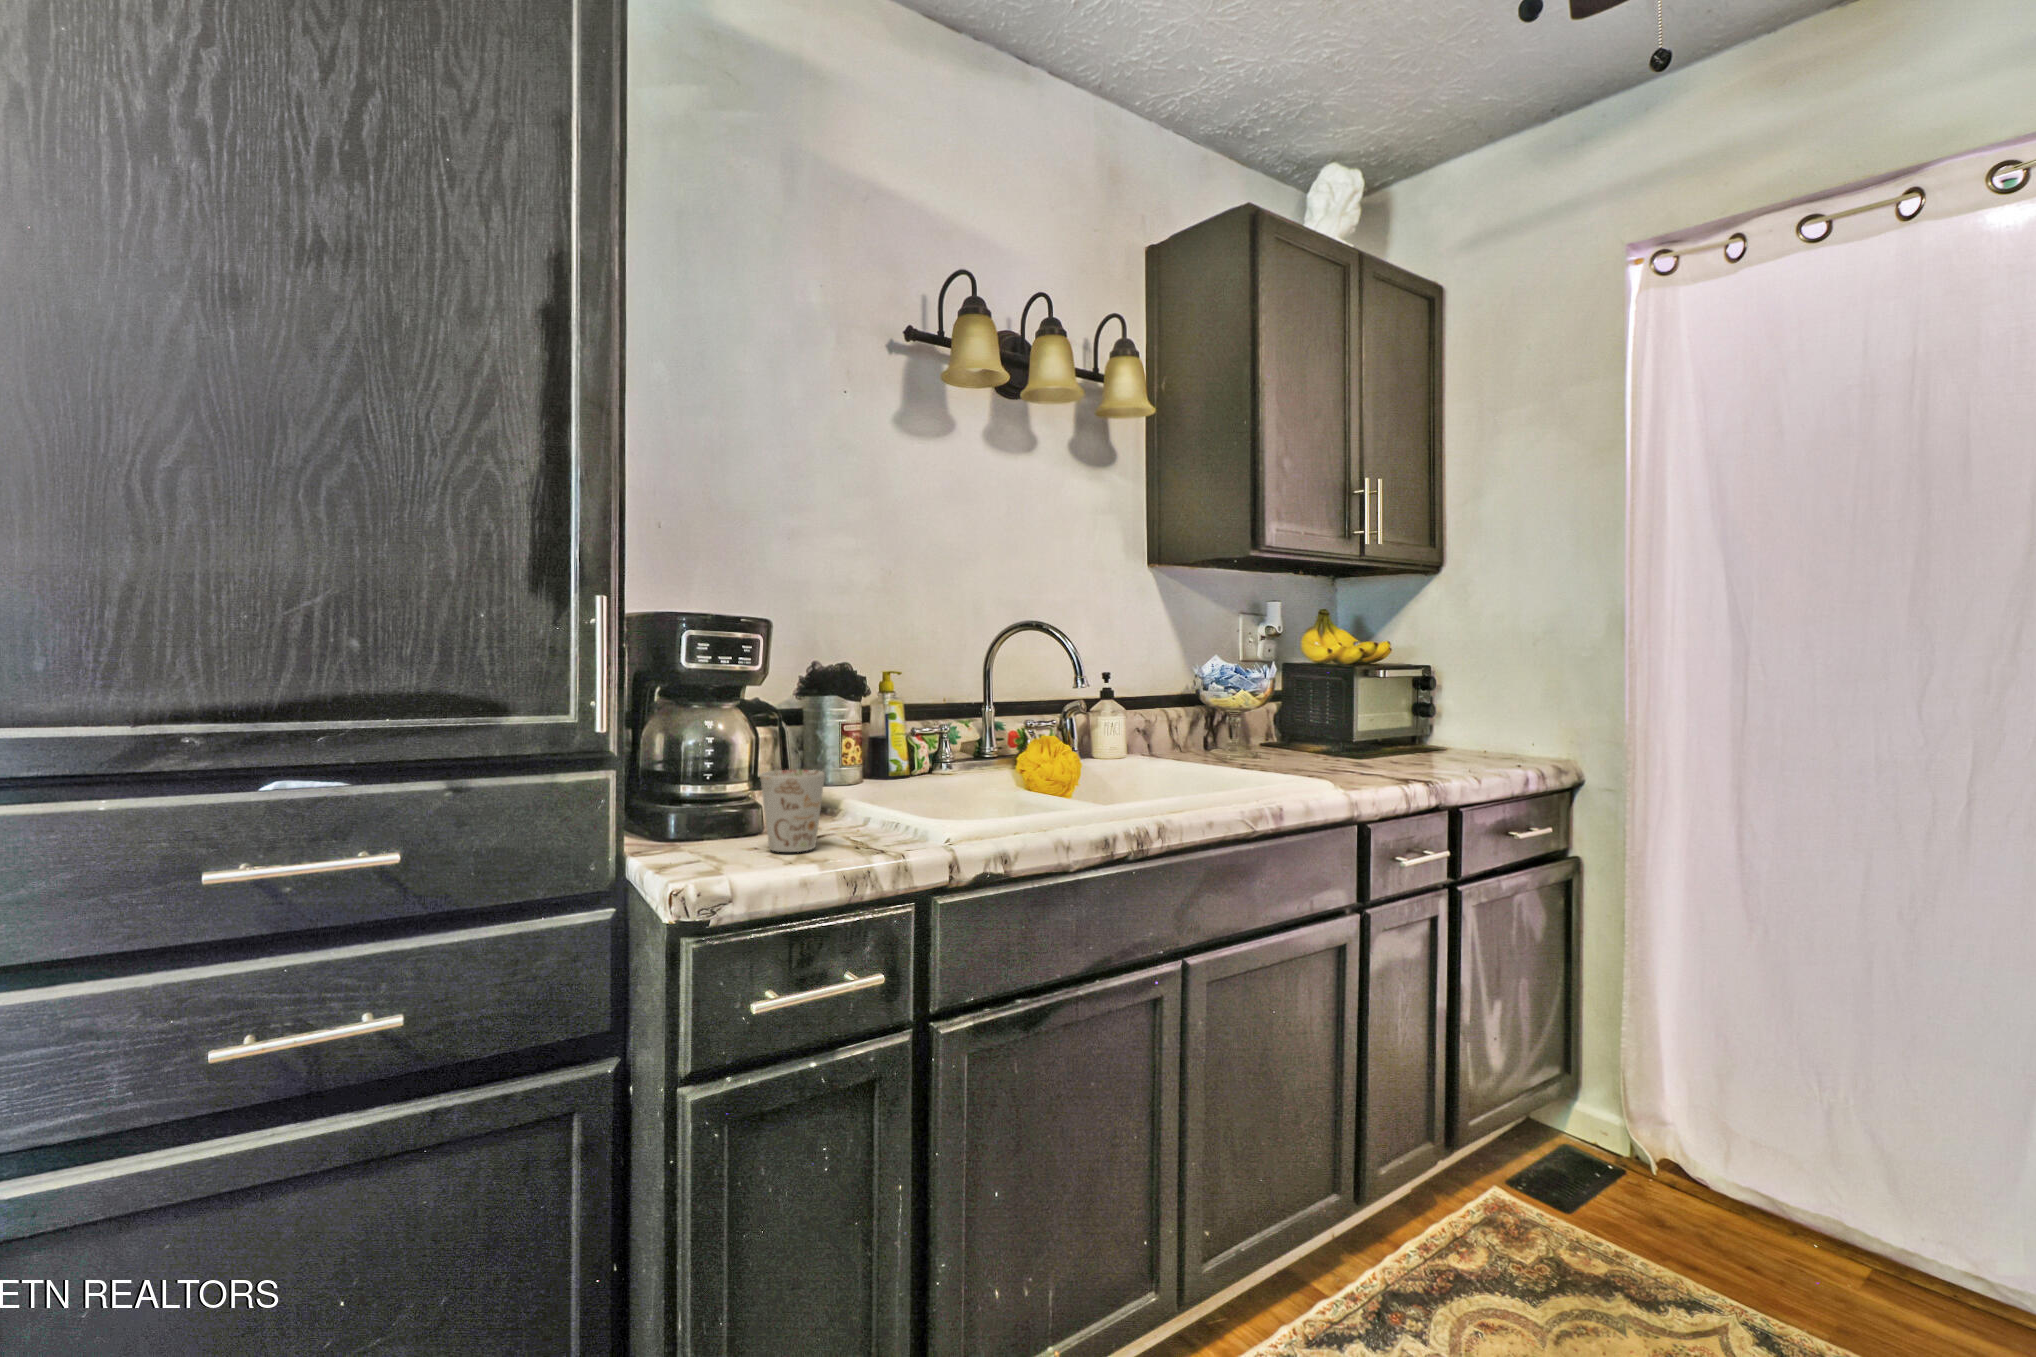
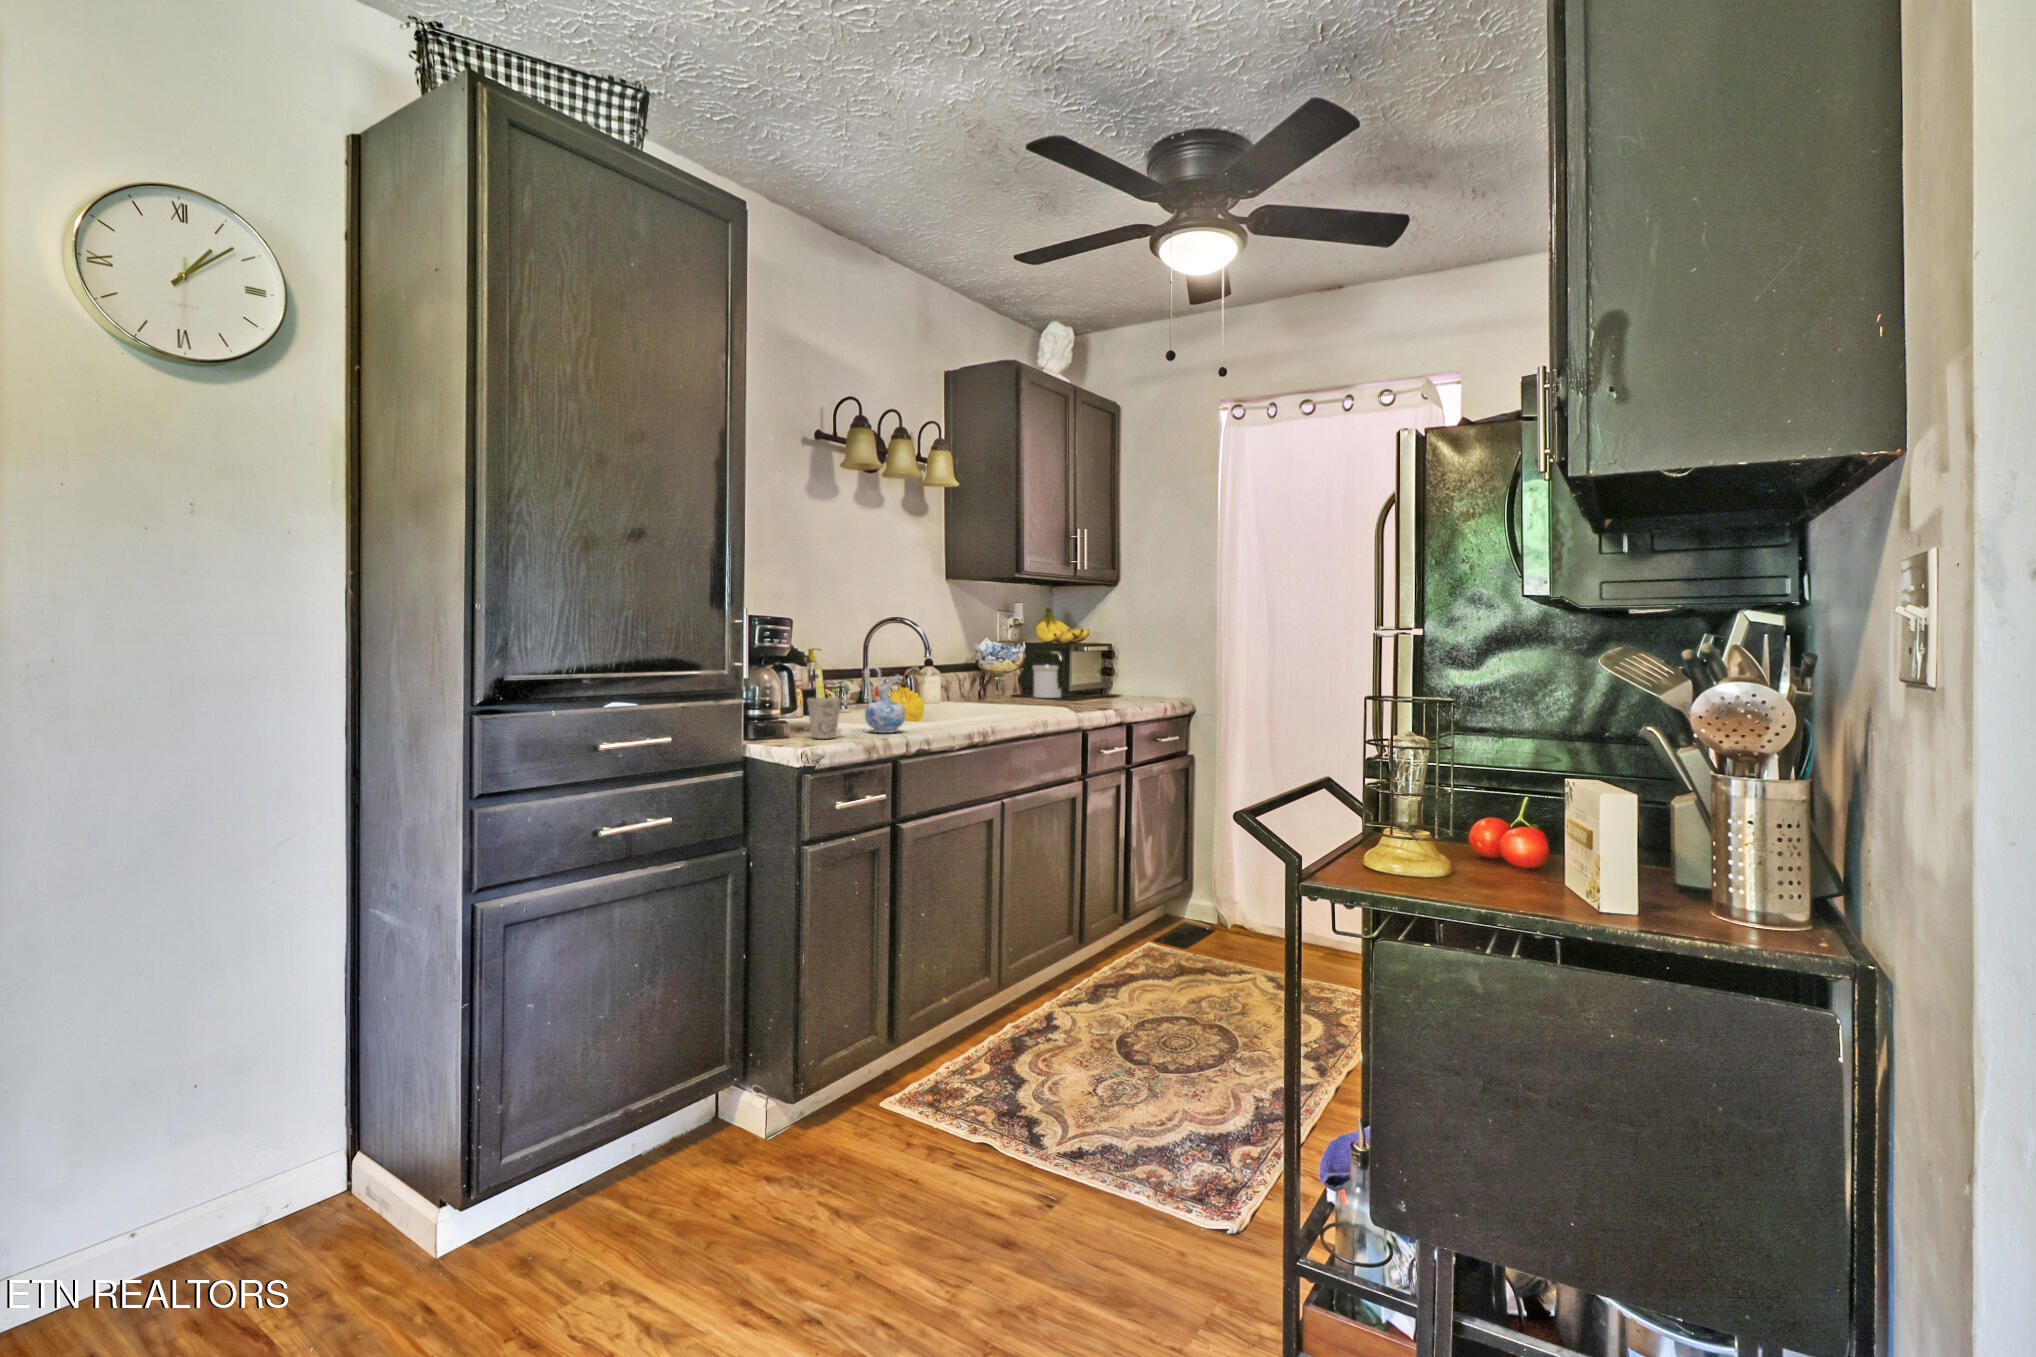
soap dispenser: none [1290,672,1340,751] -> present [1033,651,1062,698]
ceramic pitcher: none [893,708,969,837] -> present [865,665,905,733]

